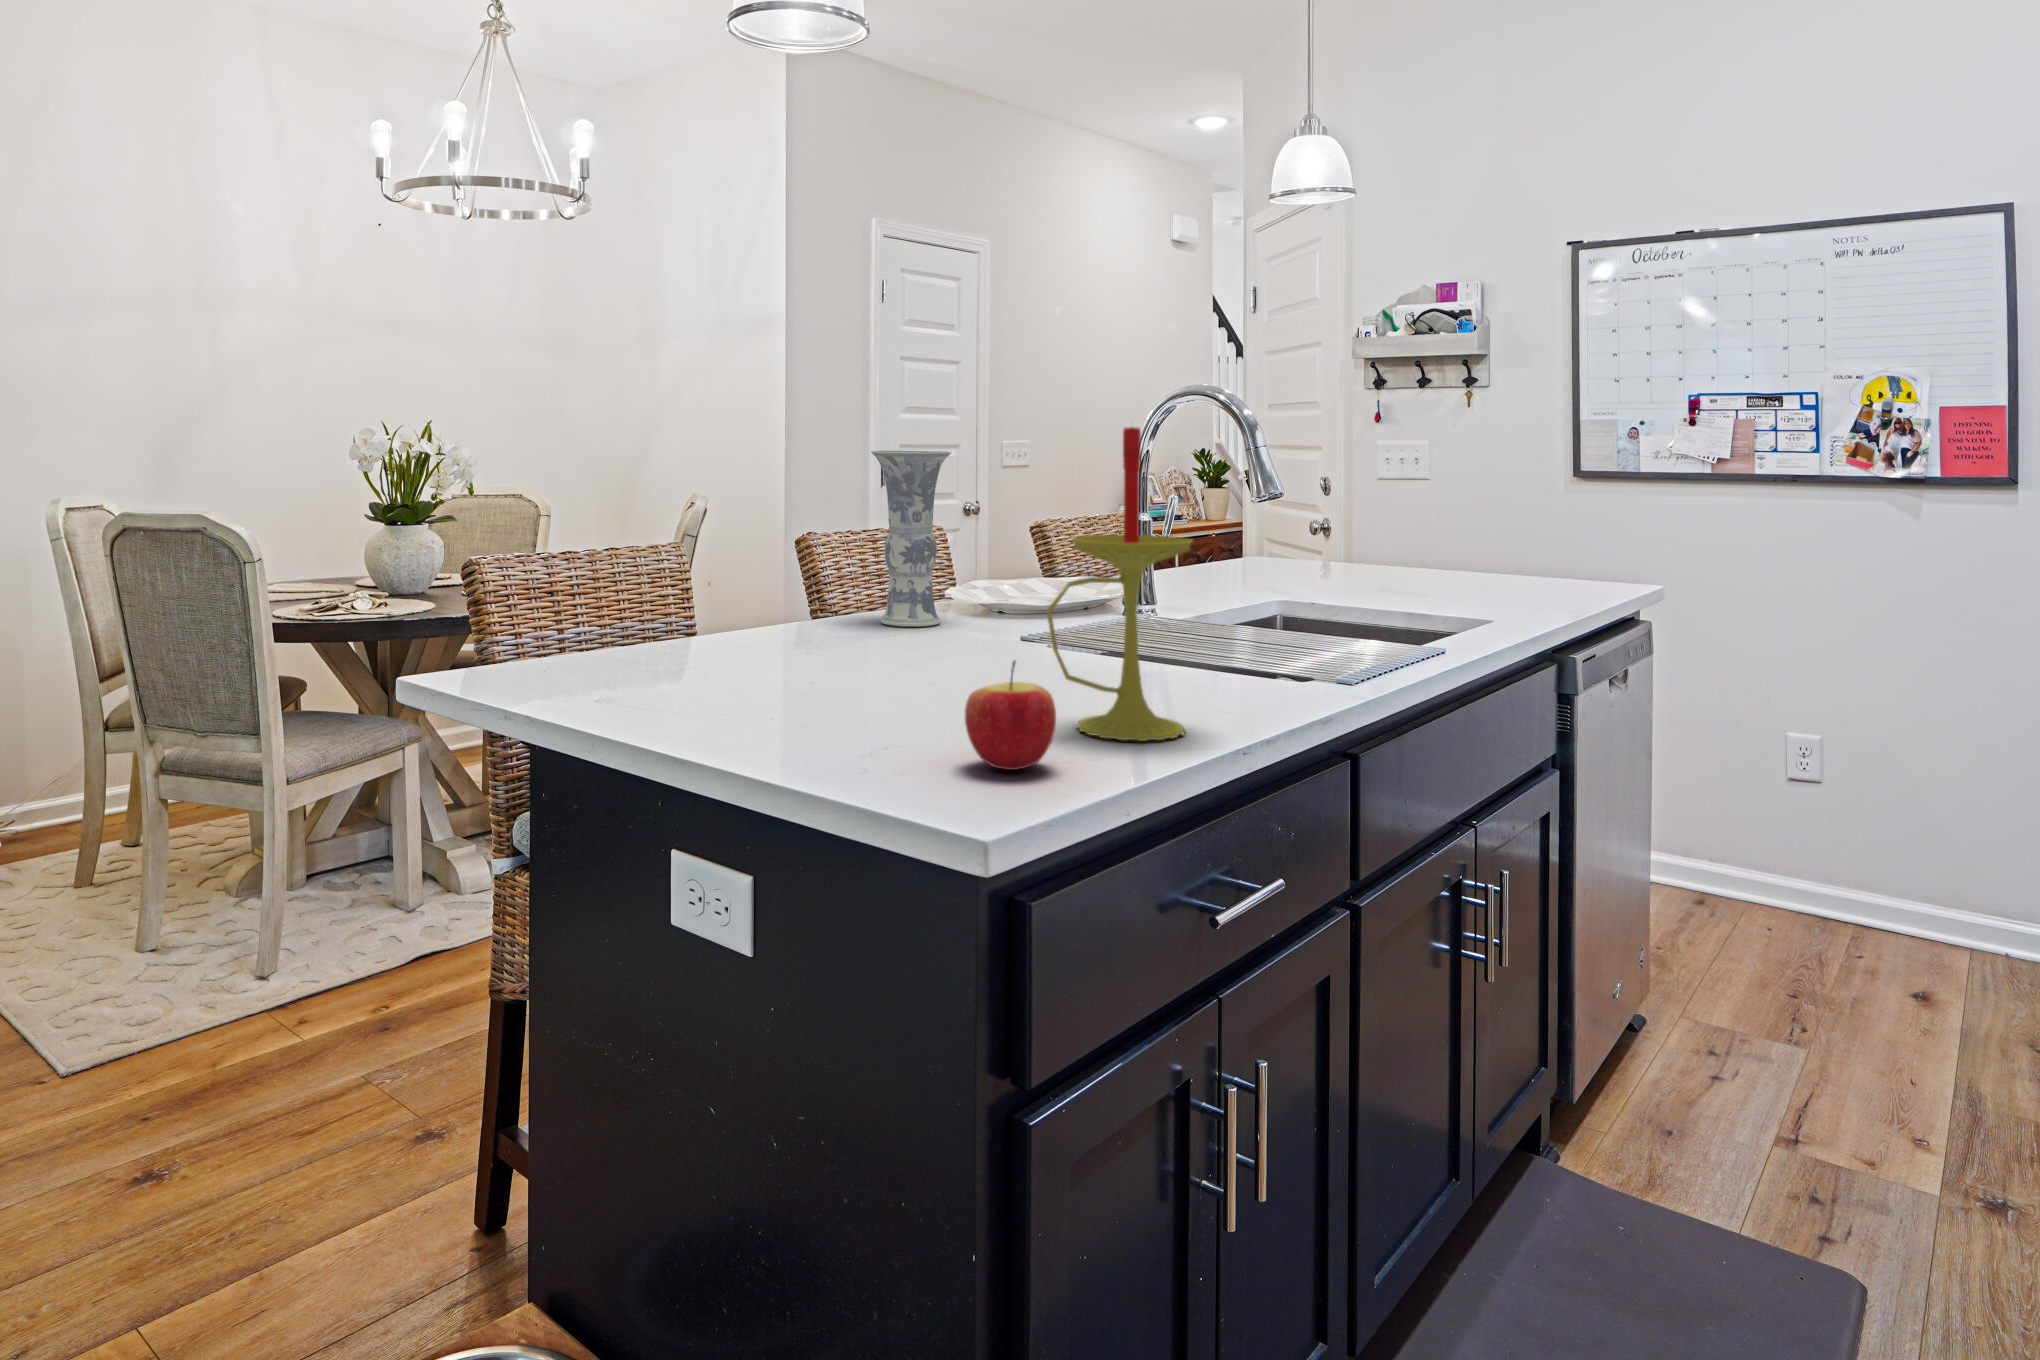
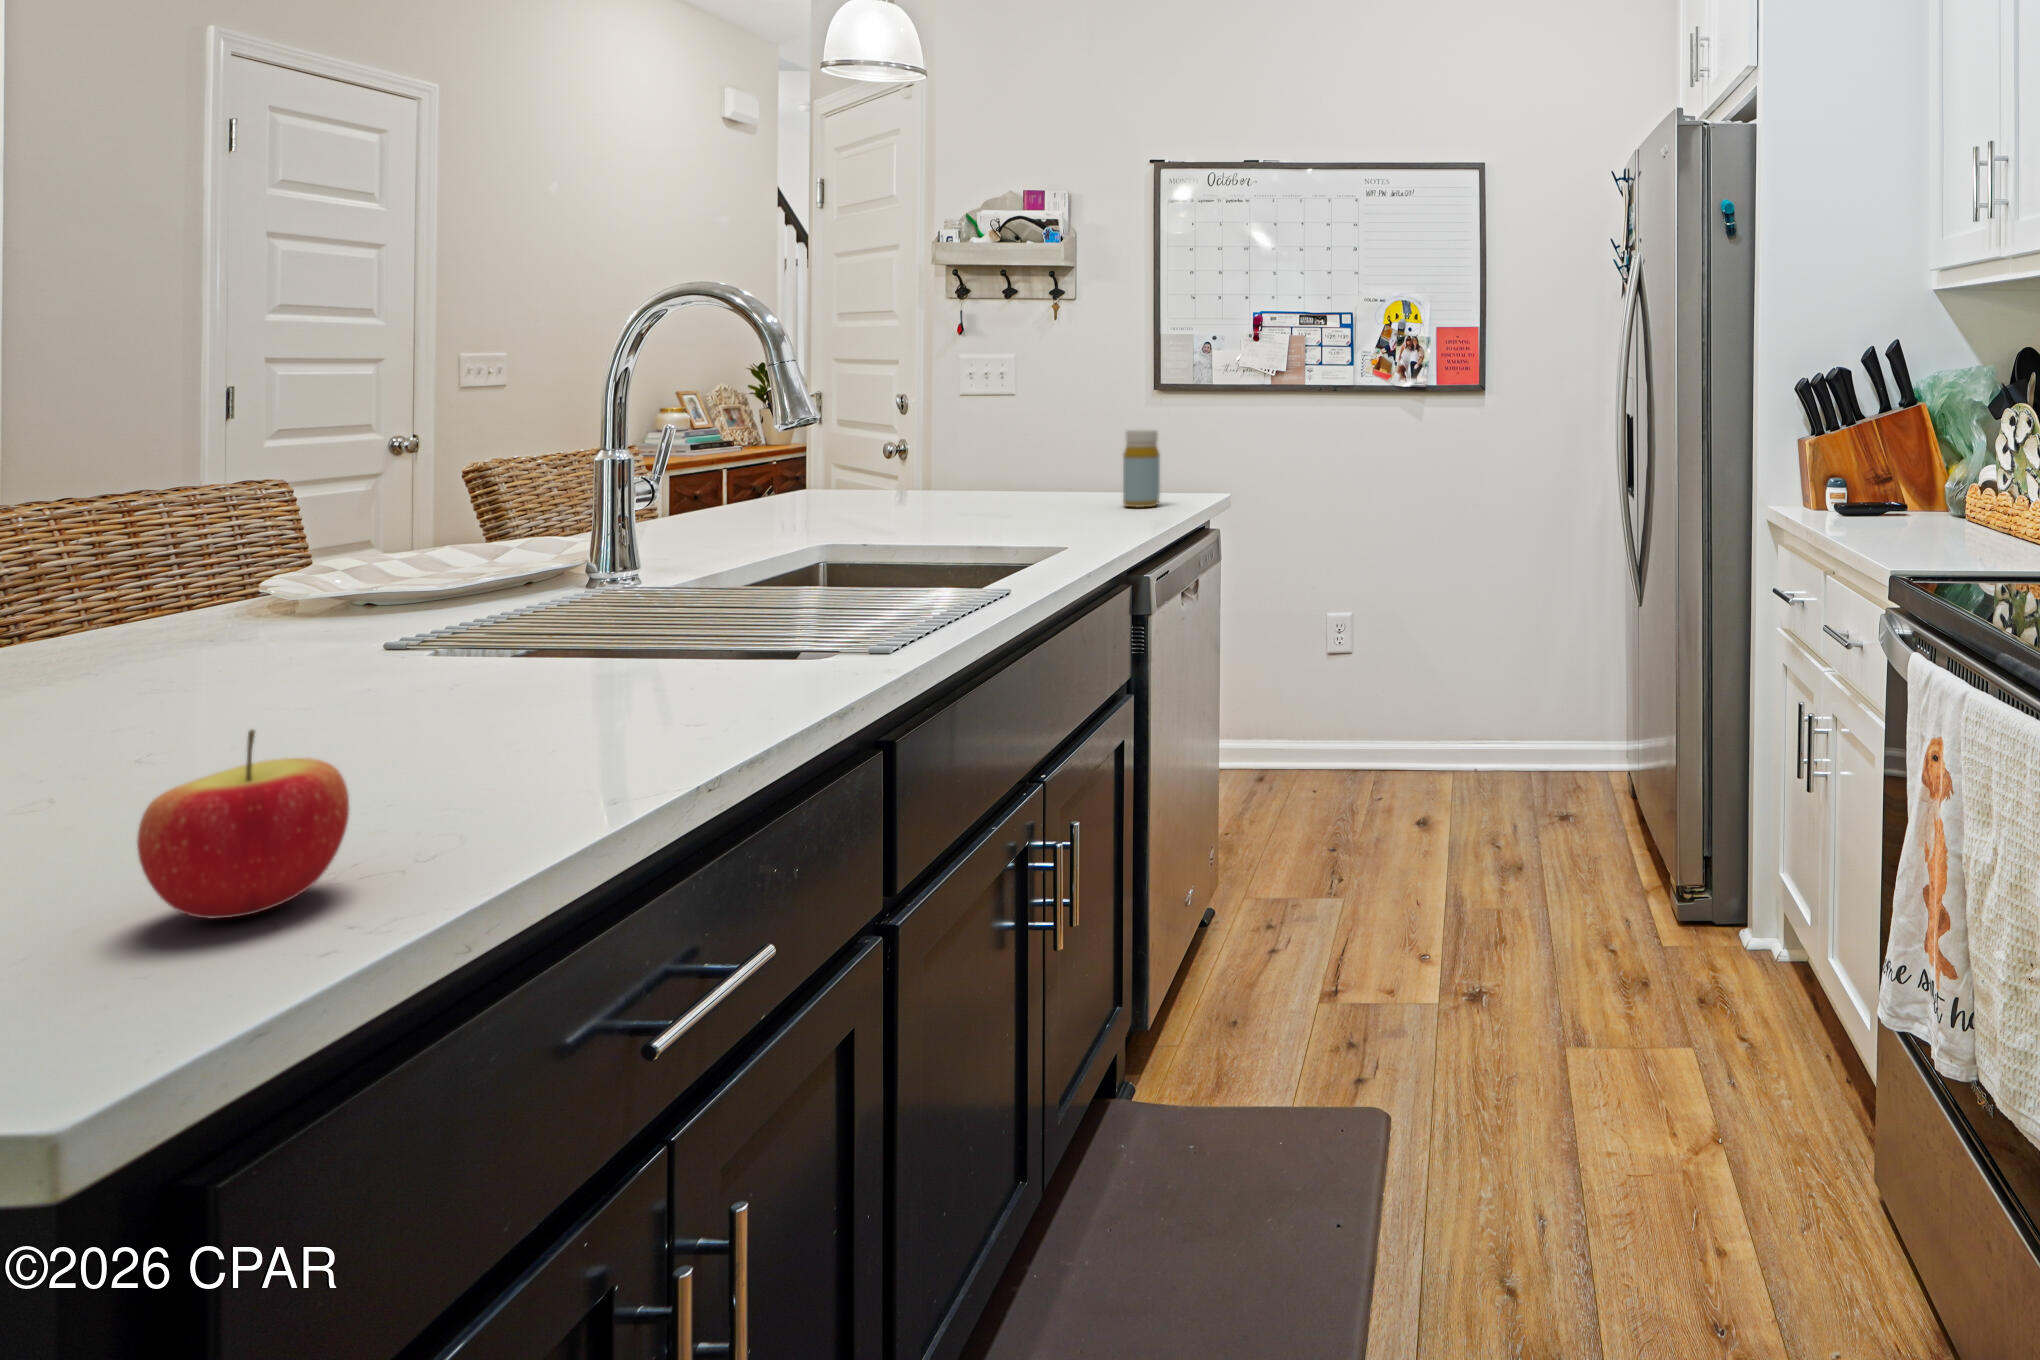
candle: present [1046,427,1192,741] -> none [361,325,638,808]
vase: present [871,451,952,627] -> none [88,371,269,650]
bottle: none [1544,515,1583,592] -> present [1123,430,1160,508]

